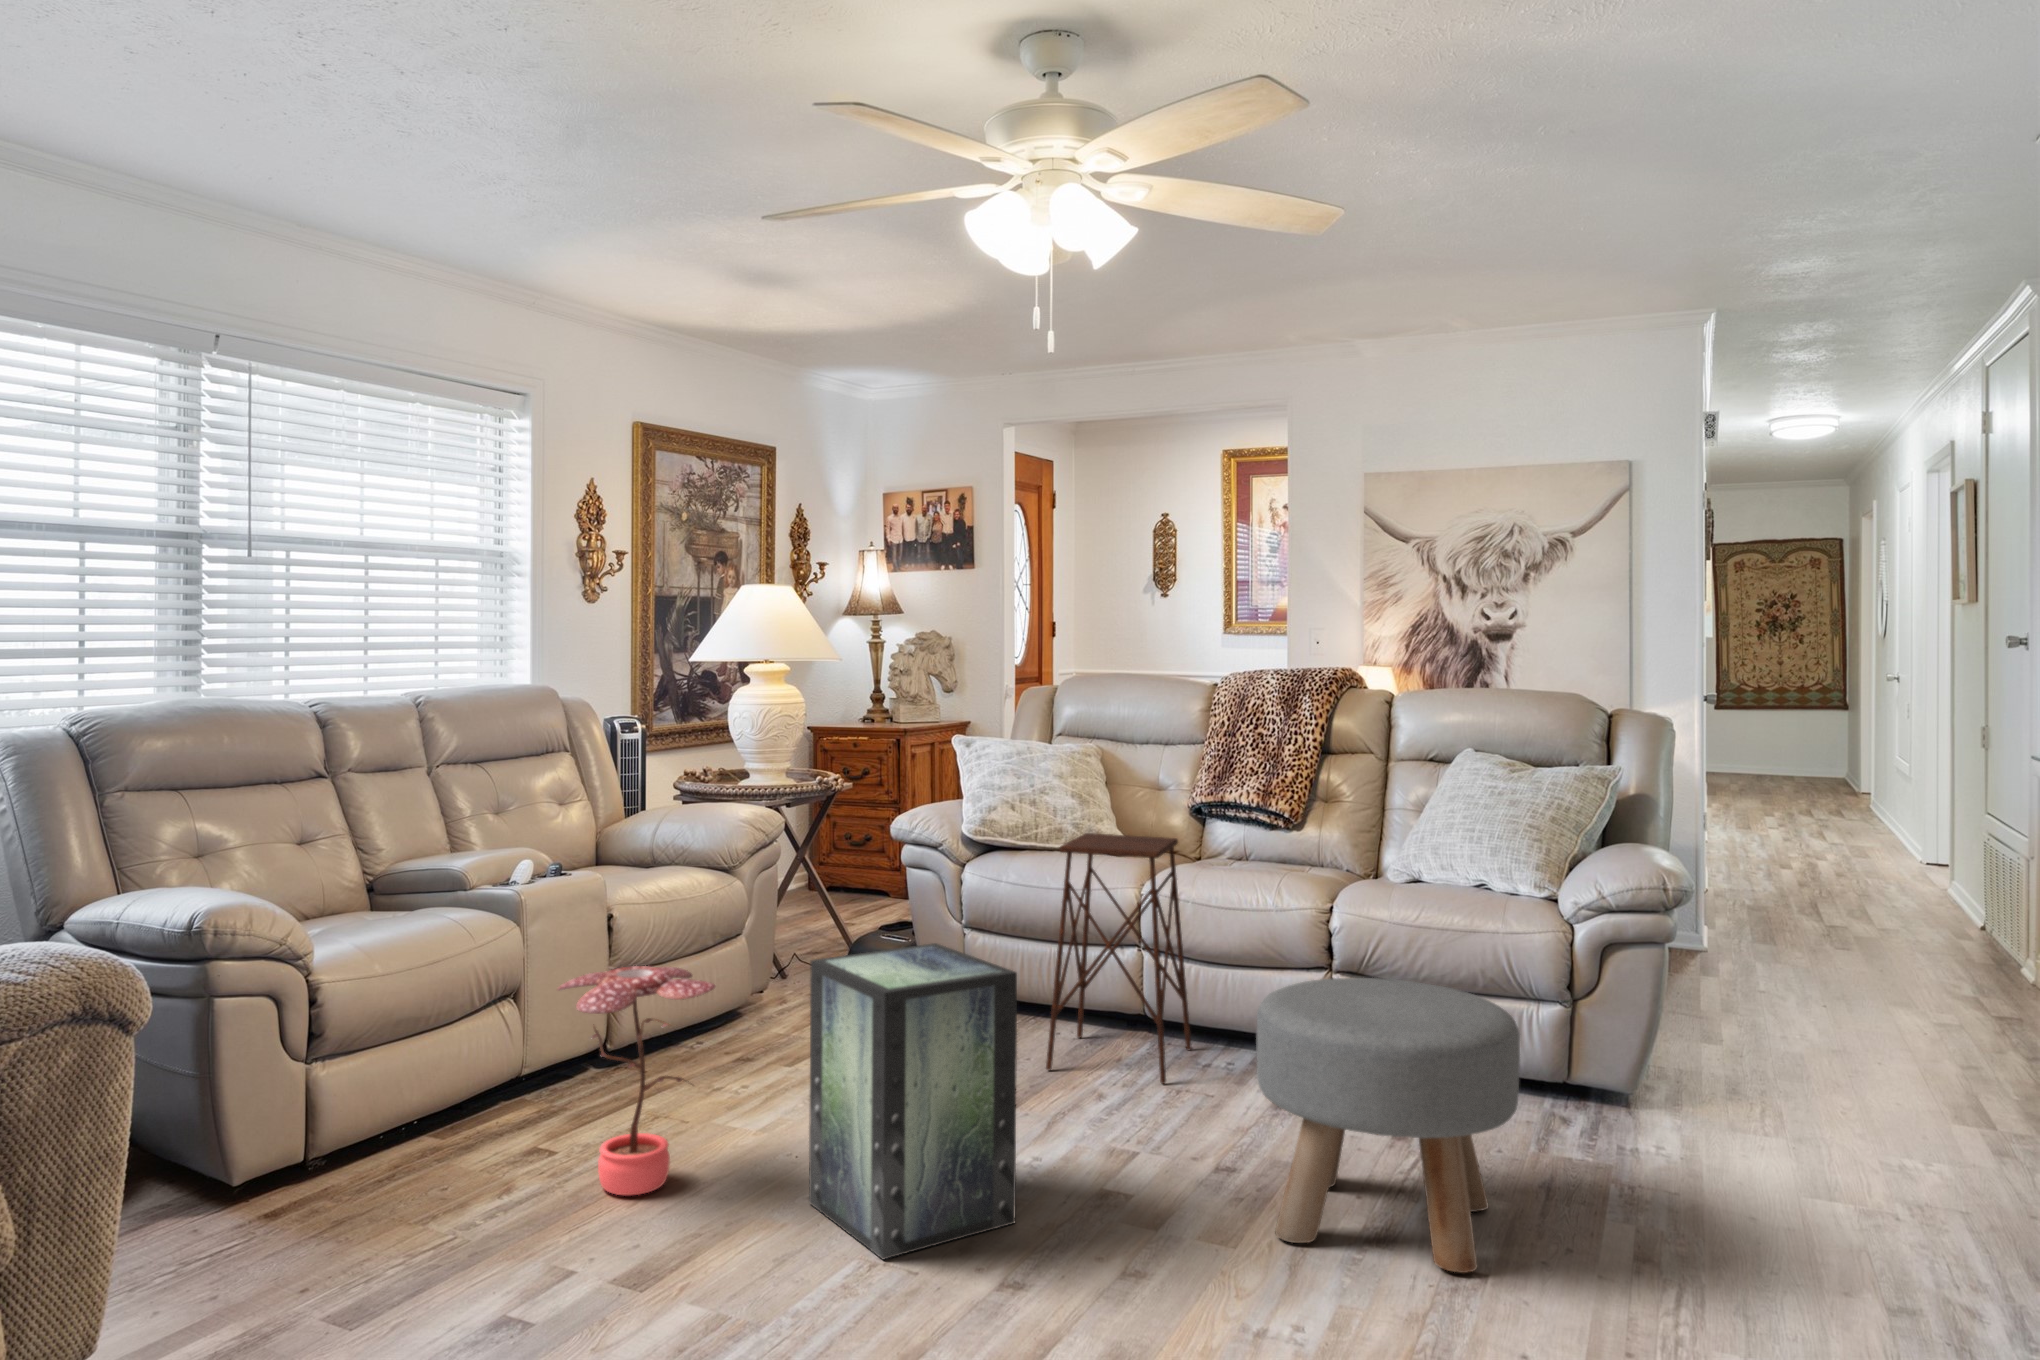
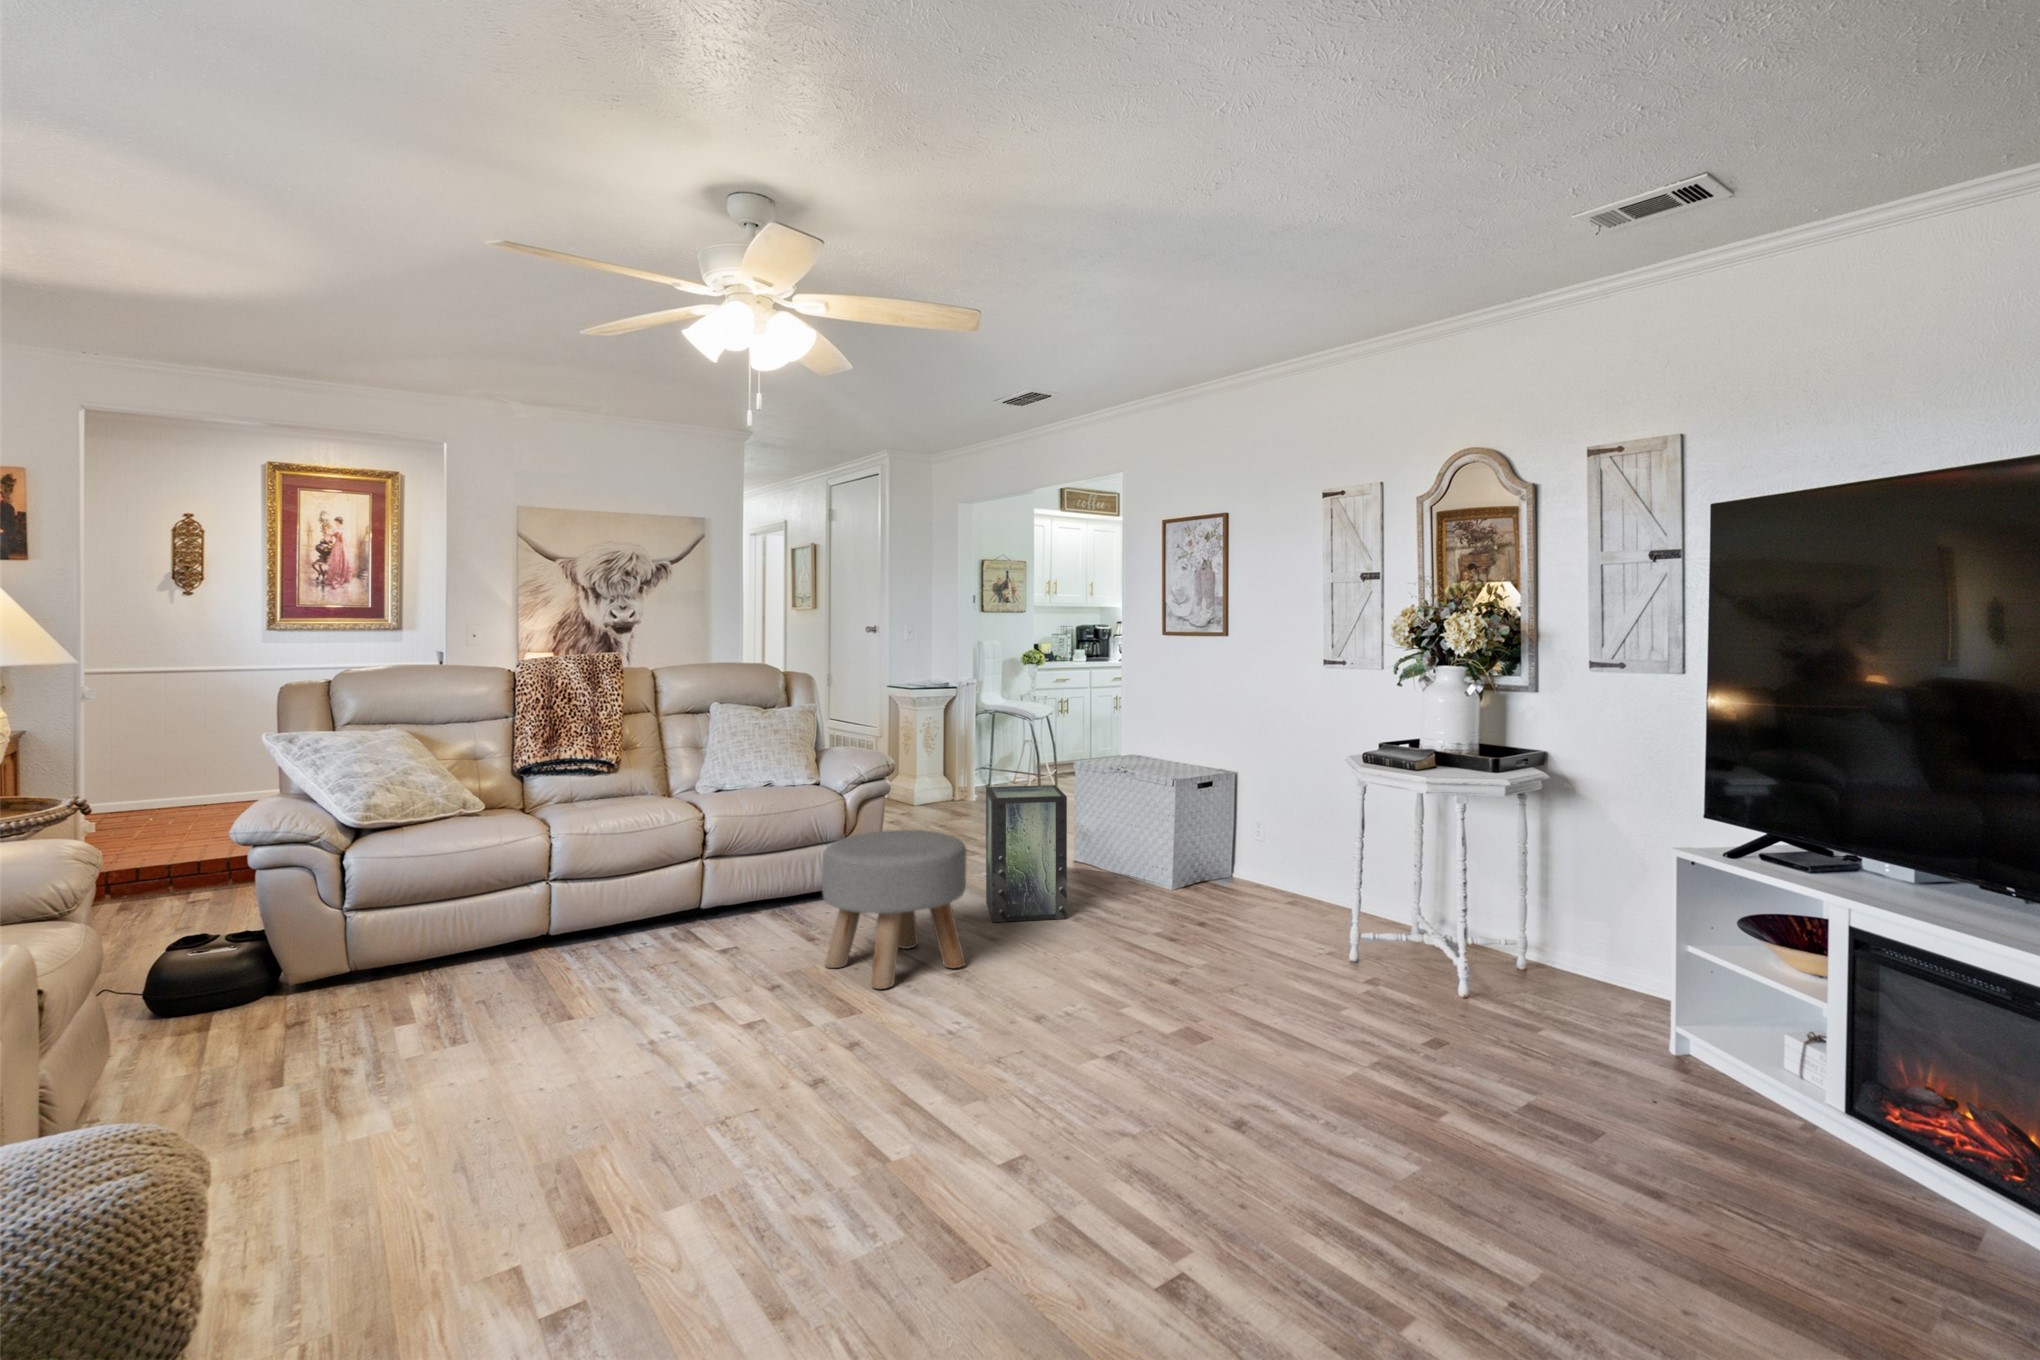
side table: present [1046,833,1191,1084] -> none [518,786,649,985]
storage box: present [809,943,1017,1259] -> present [986,785,1067,922]
potted plant: present [557,966,715,1195] -> none [349,955,528,1185]

